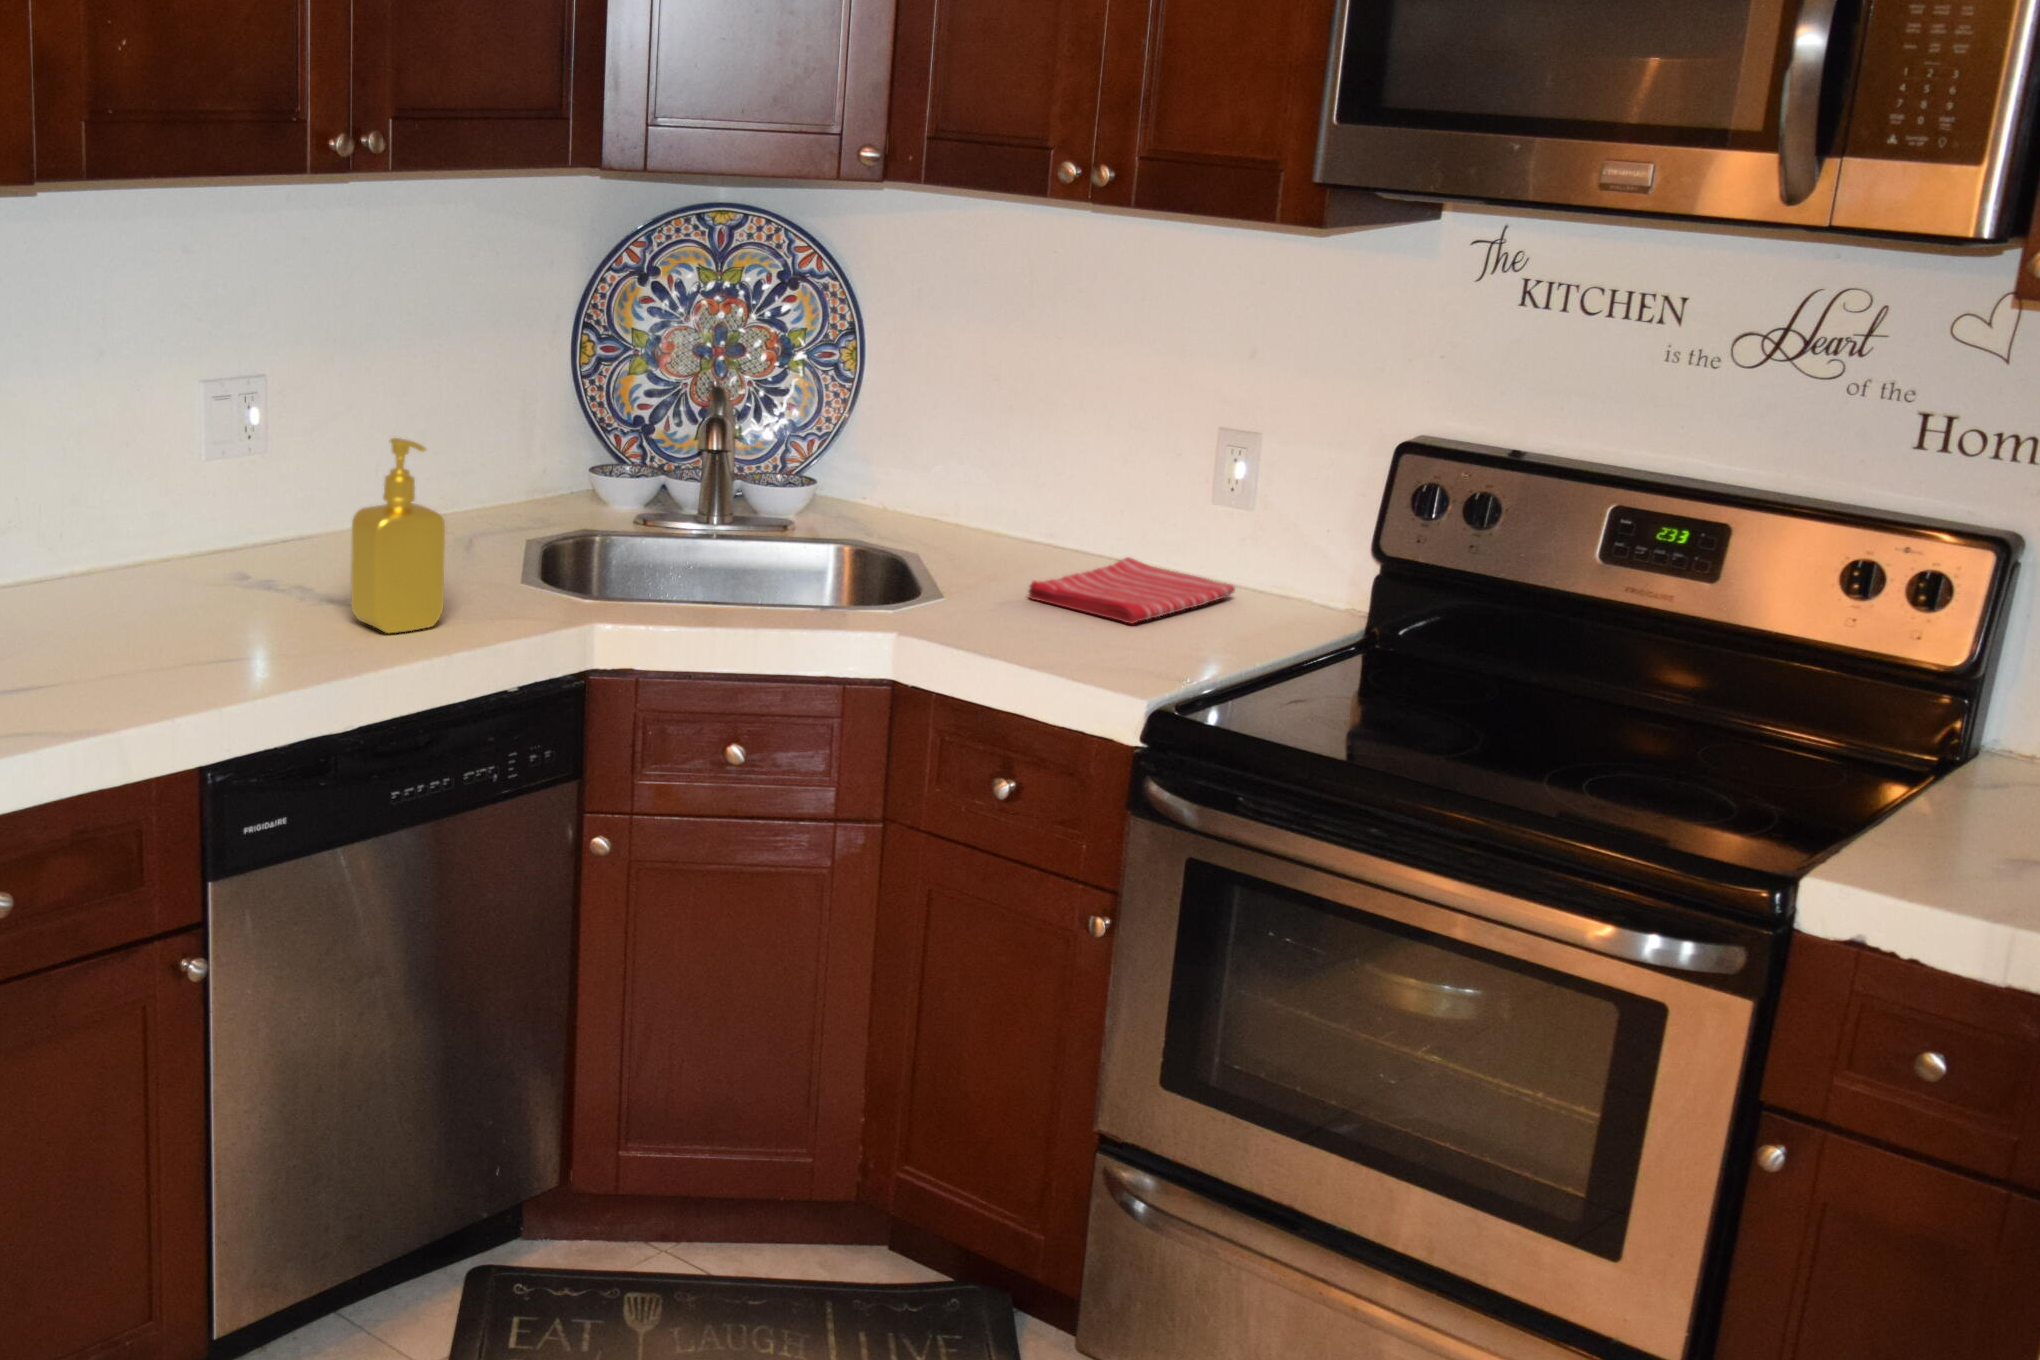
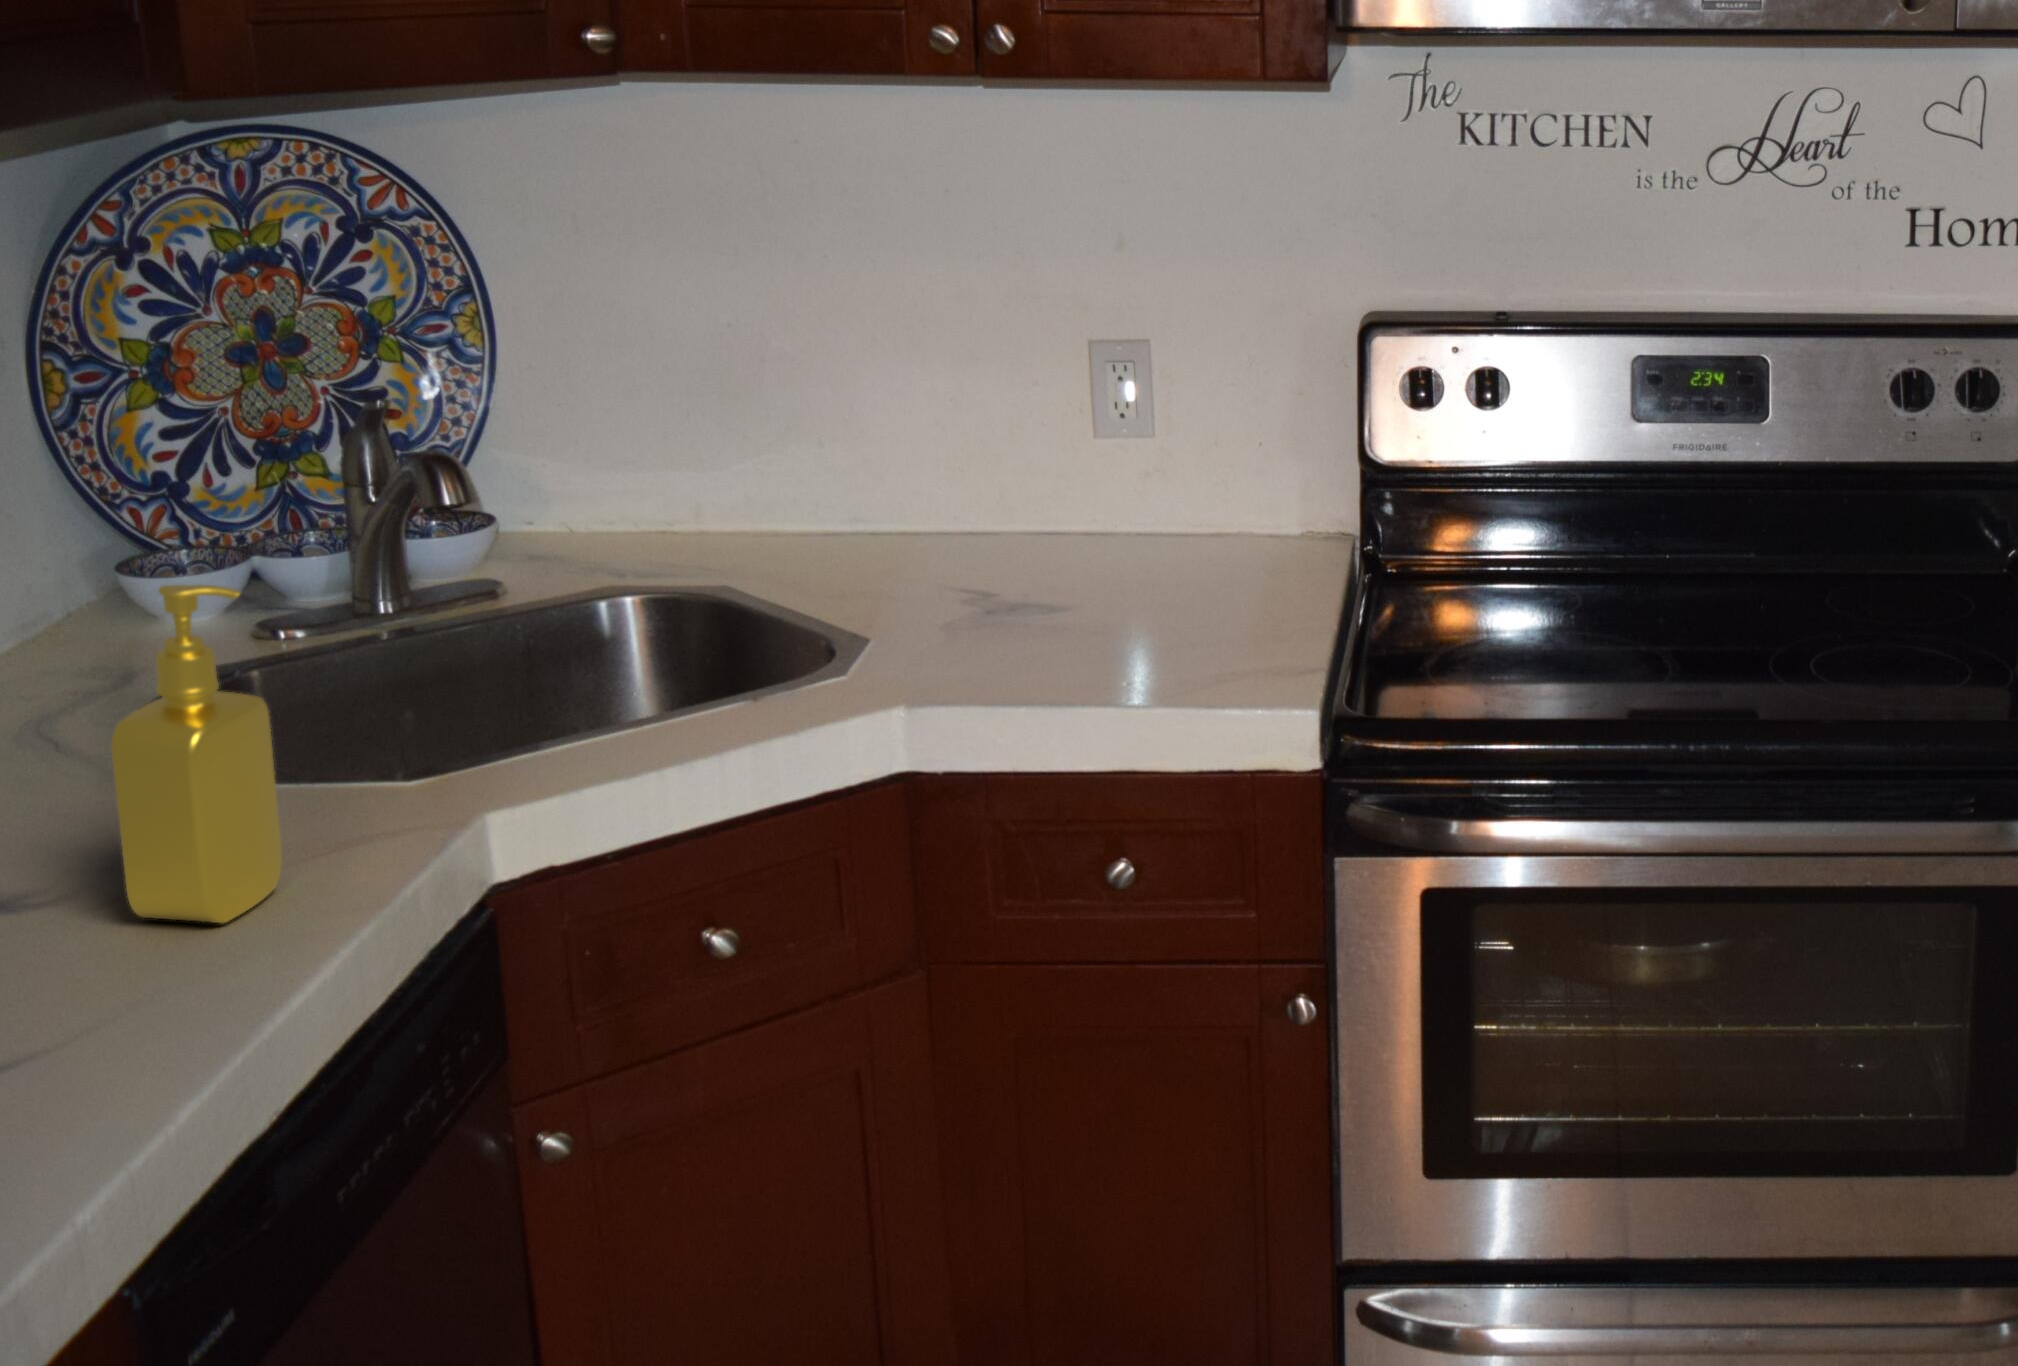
dish towel: present [1029,557,1235,624] -> none [947,534,1152,618]

